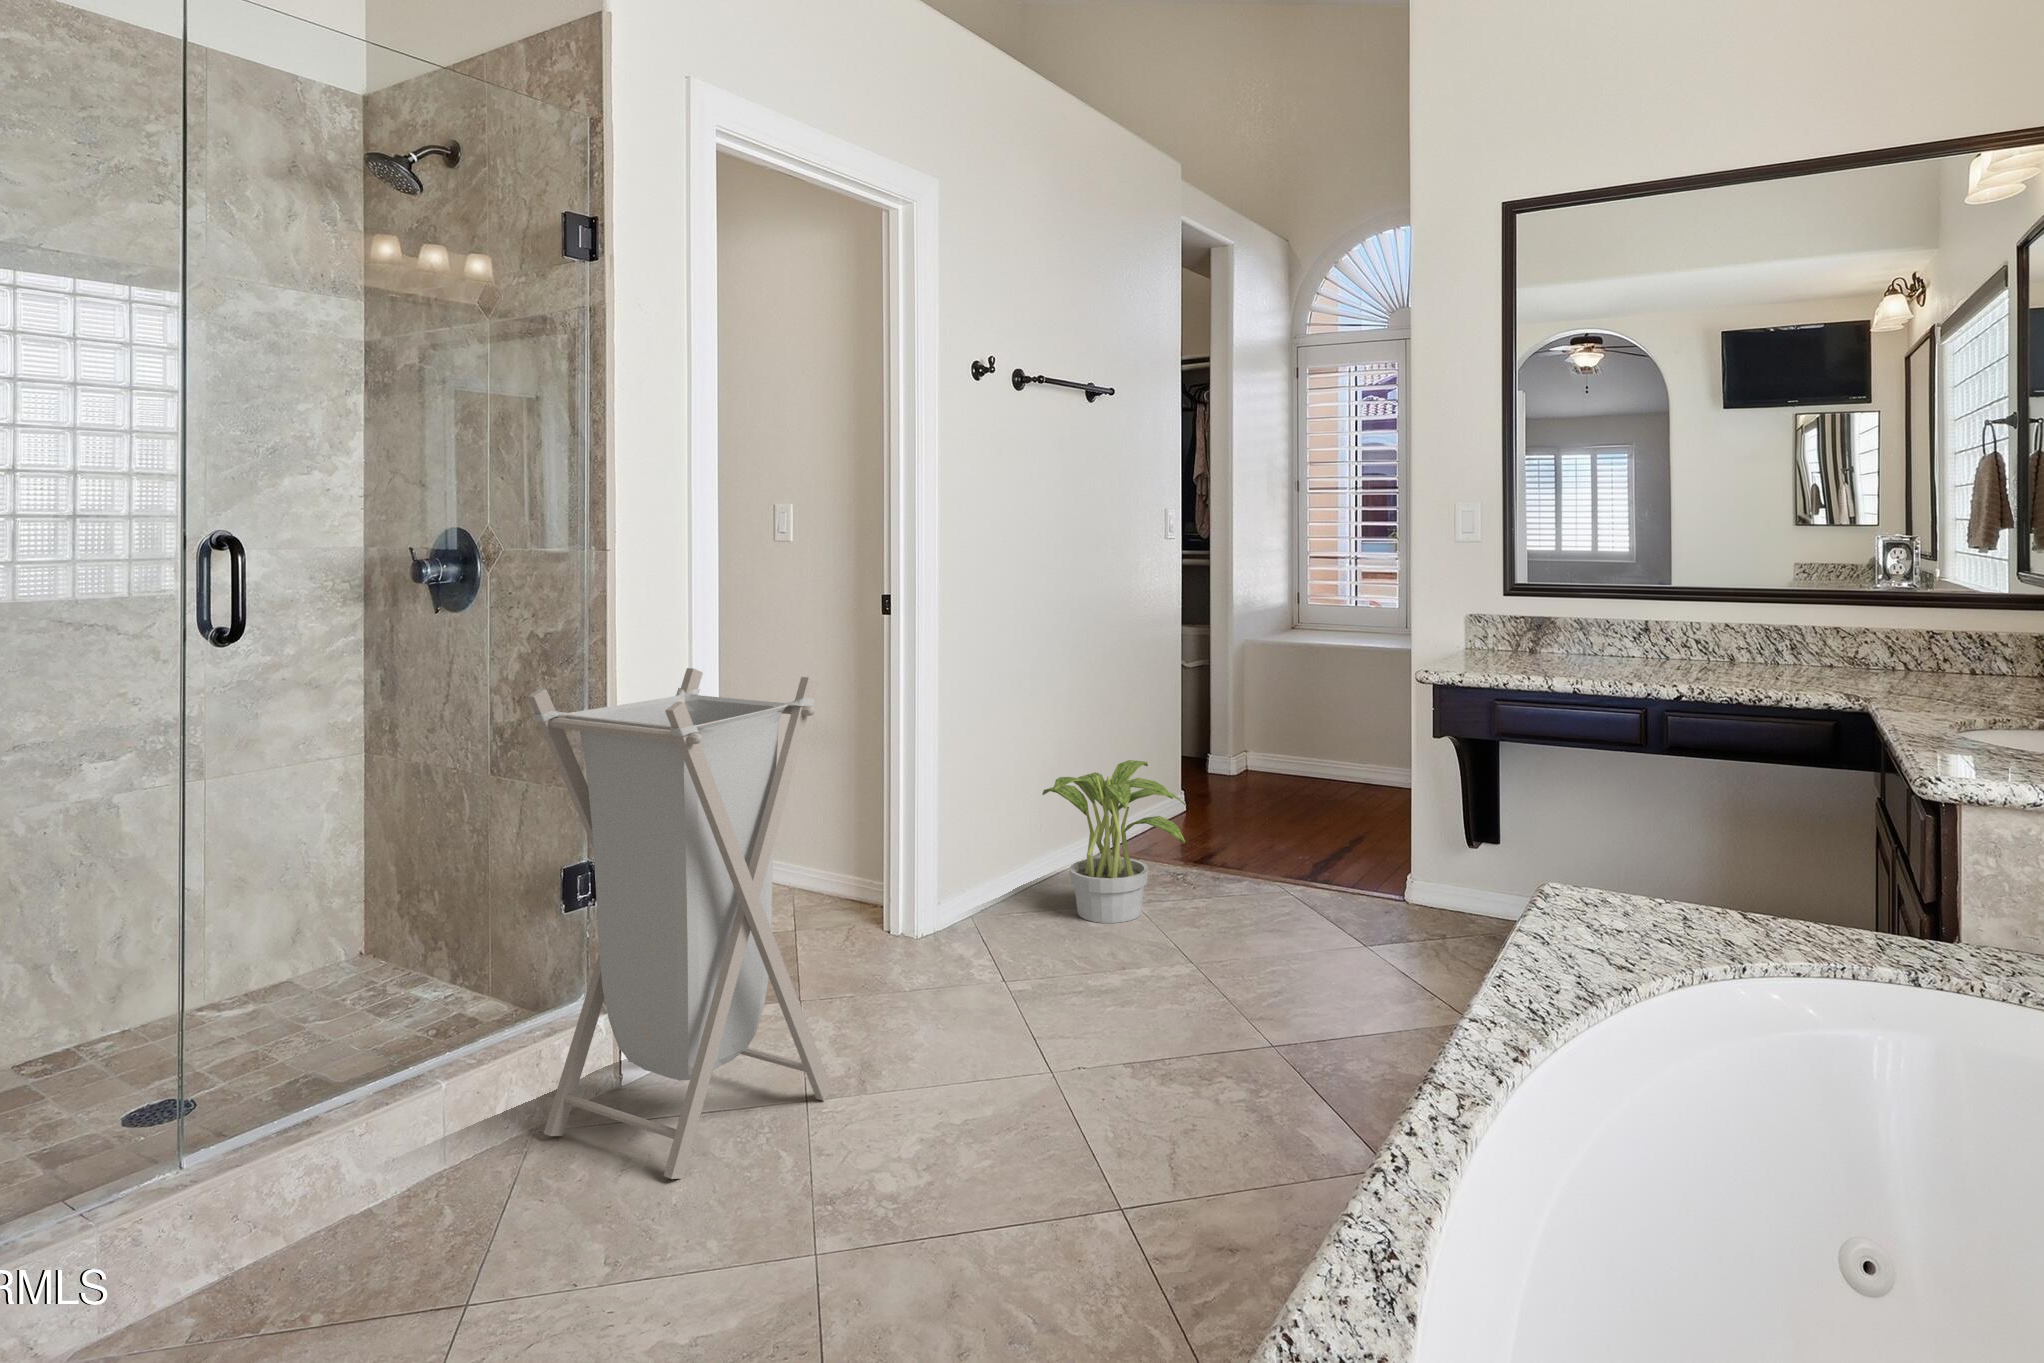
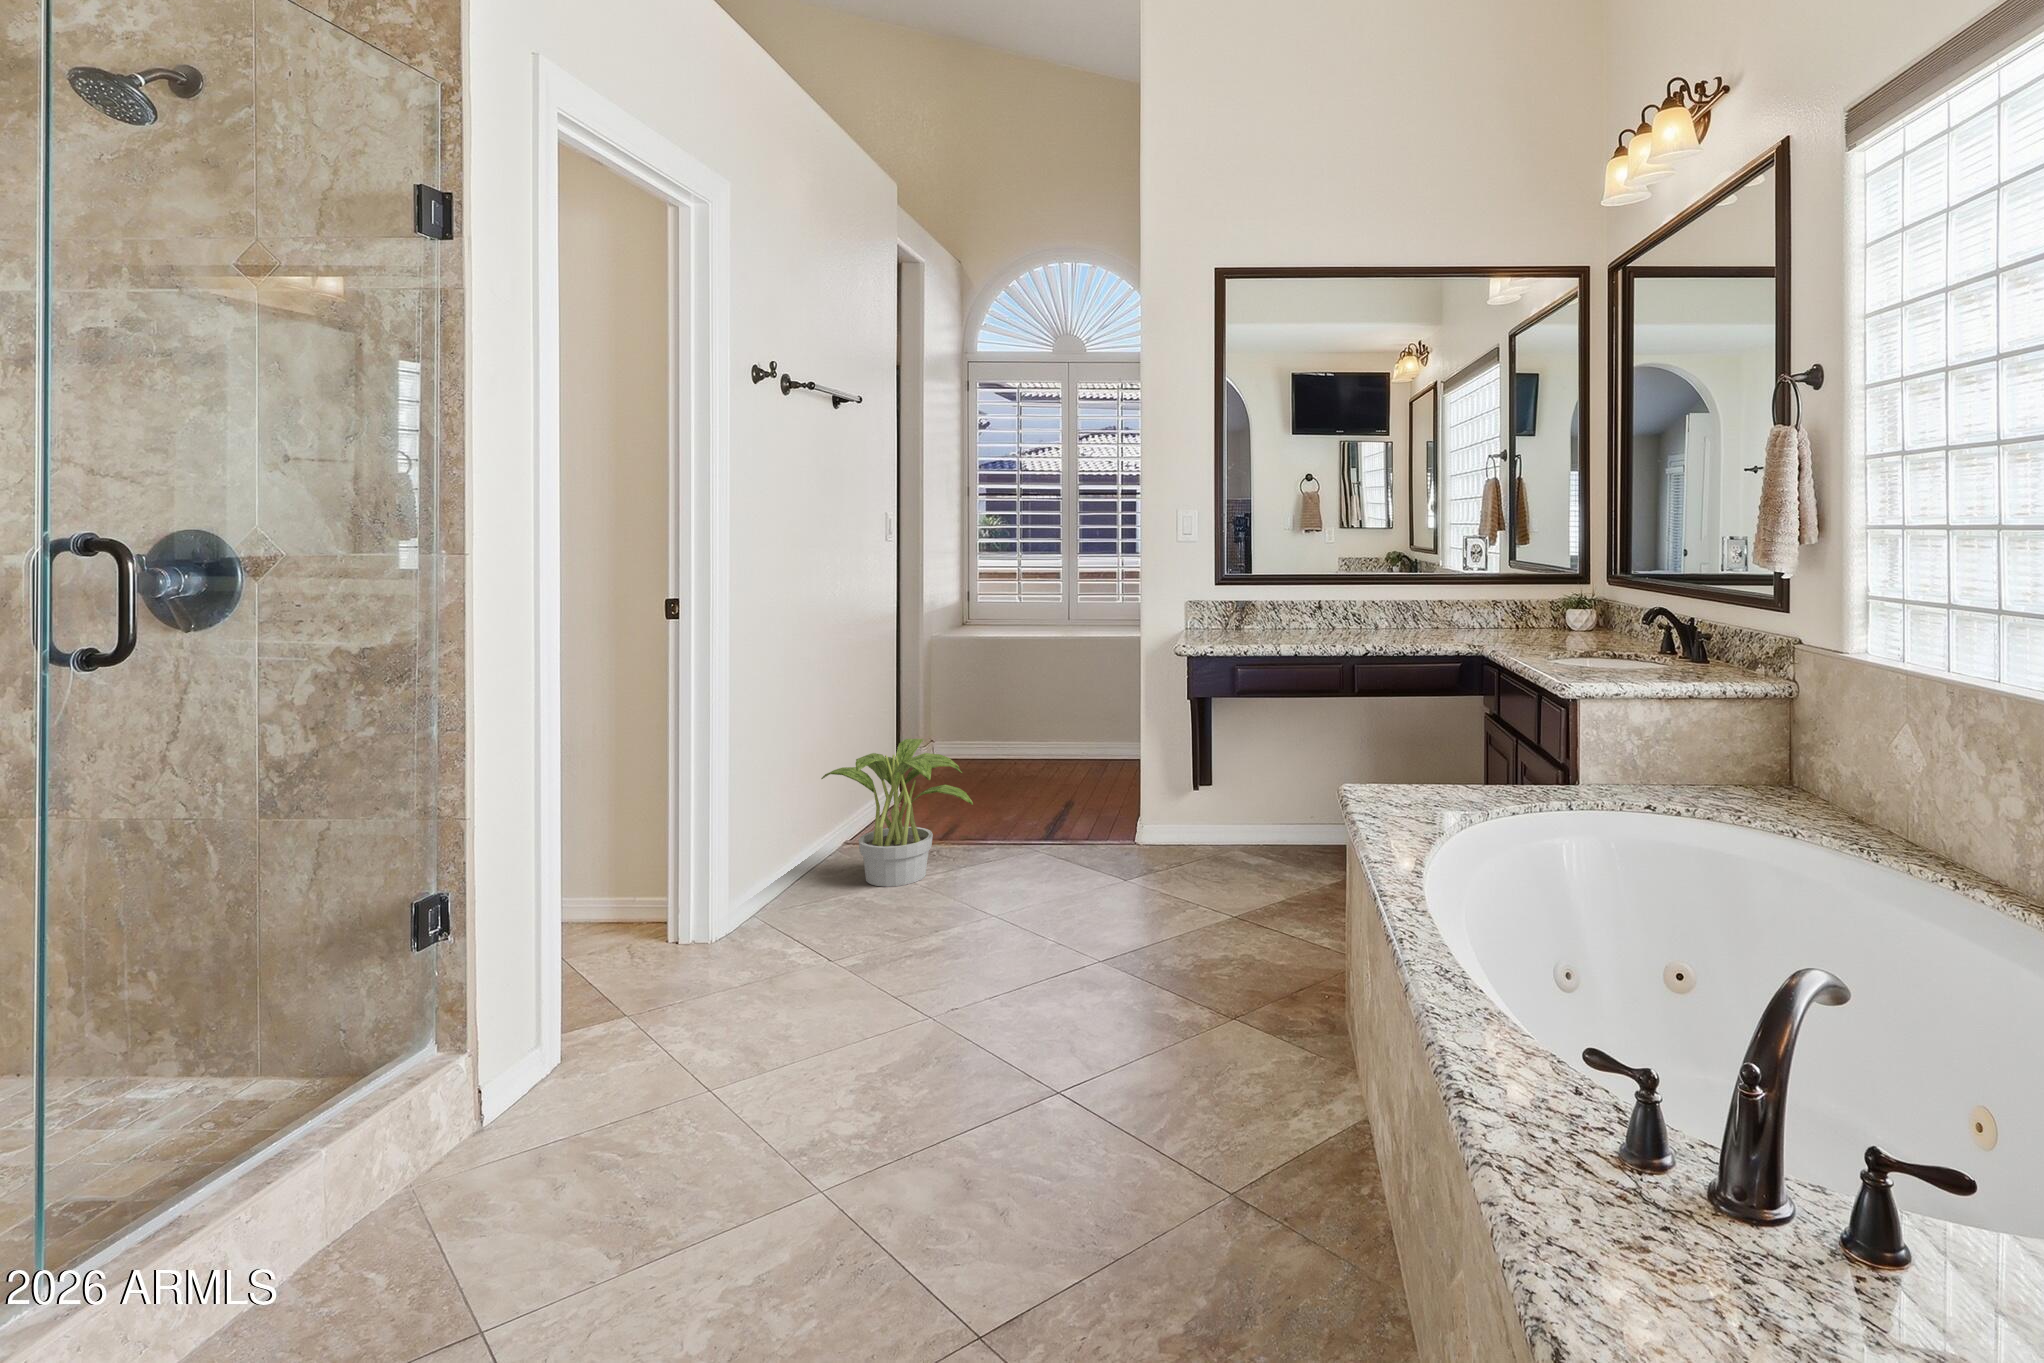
laundry hamper: present [528,668,833,1179] -> none [414,678,748,1200]

